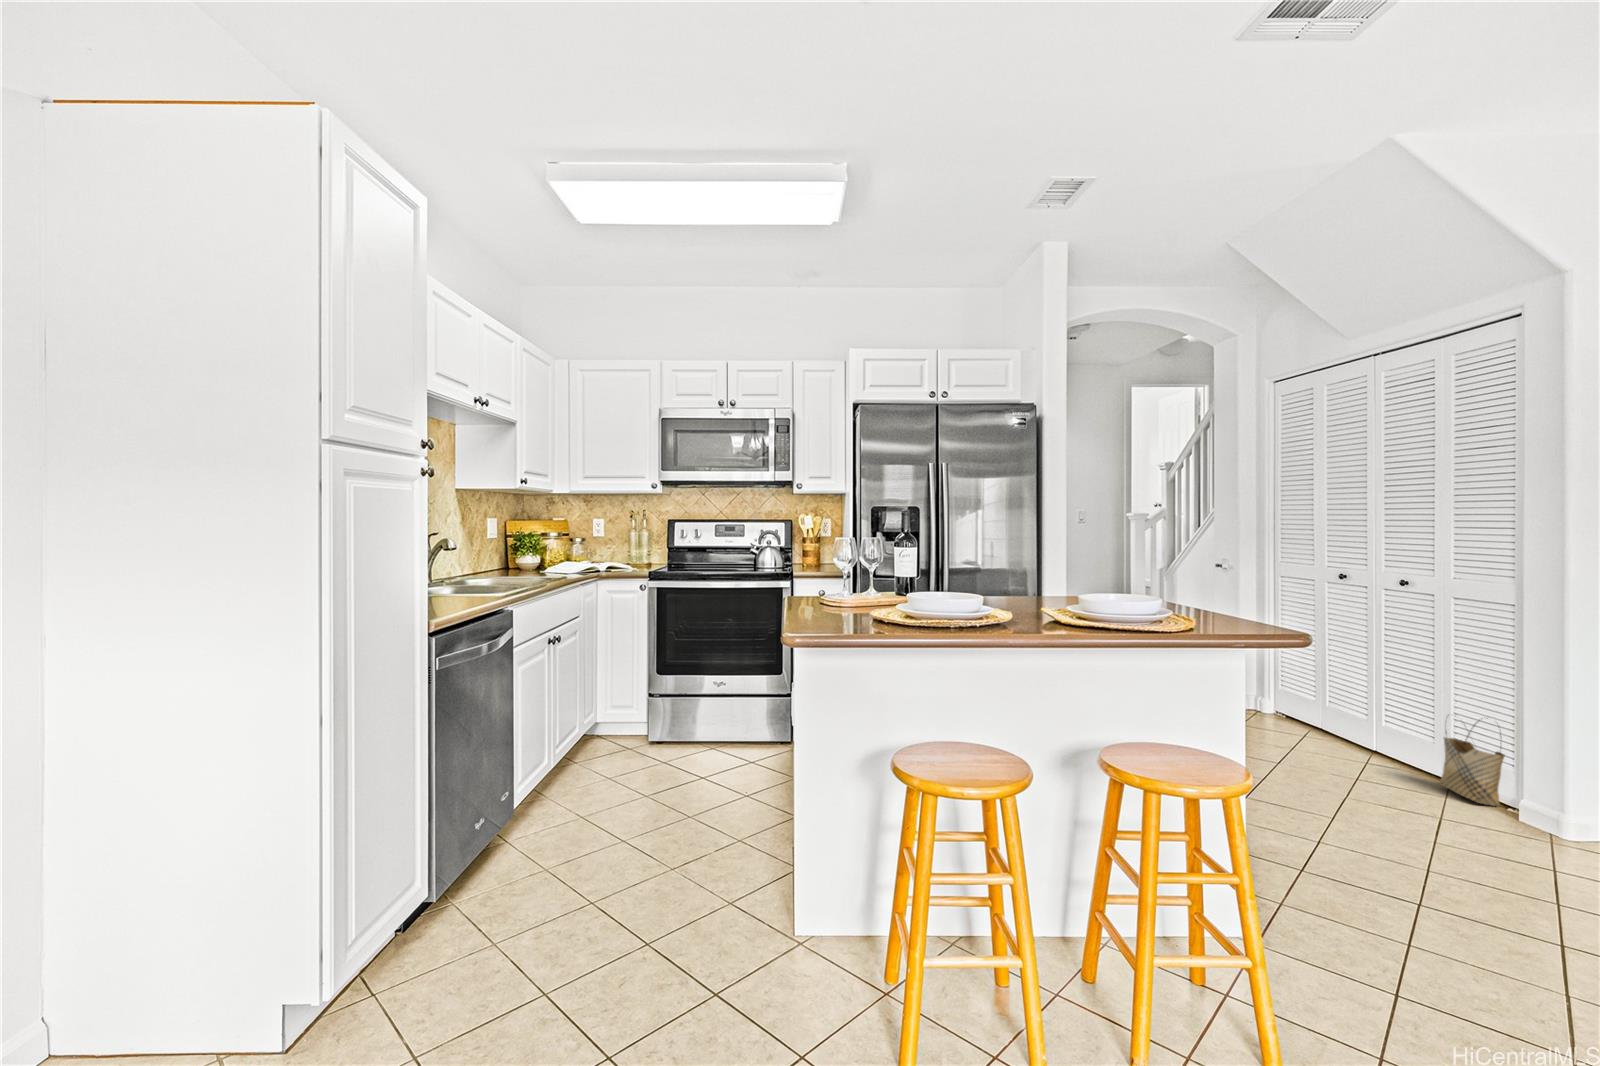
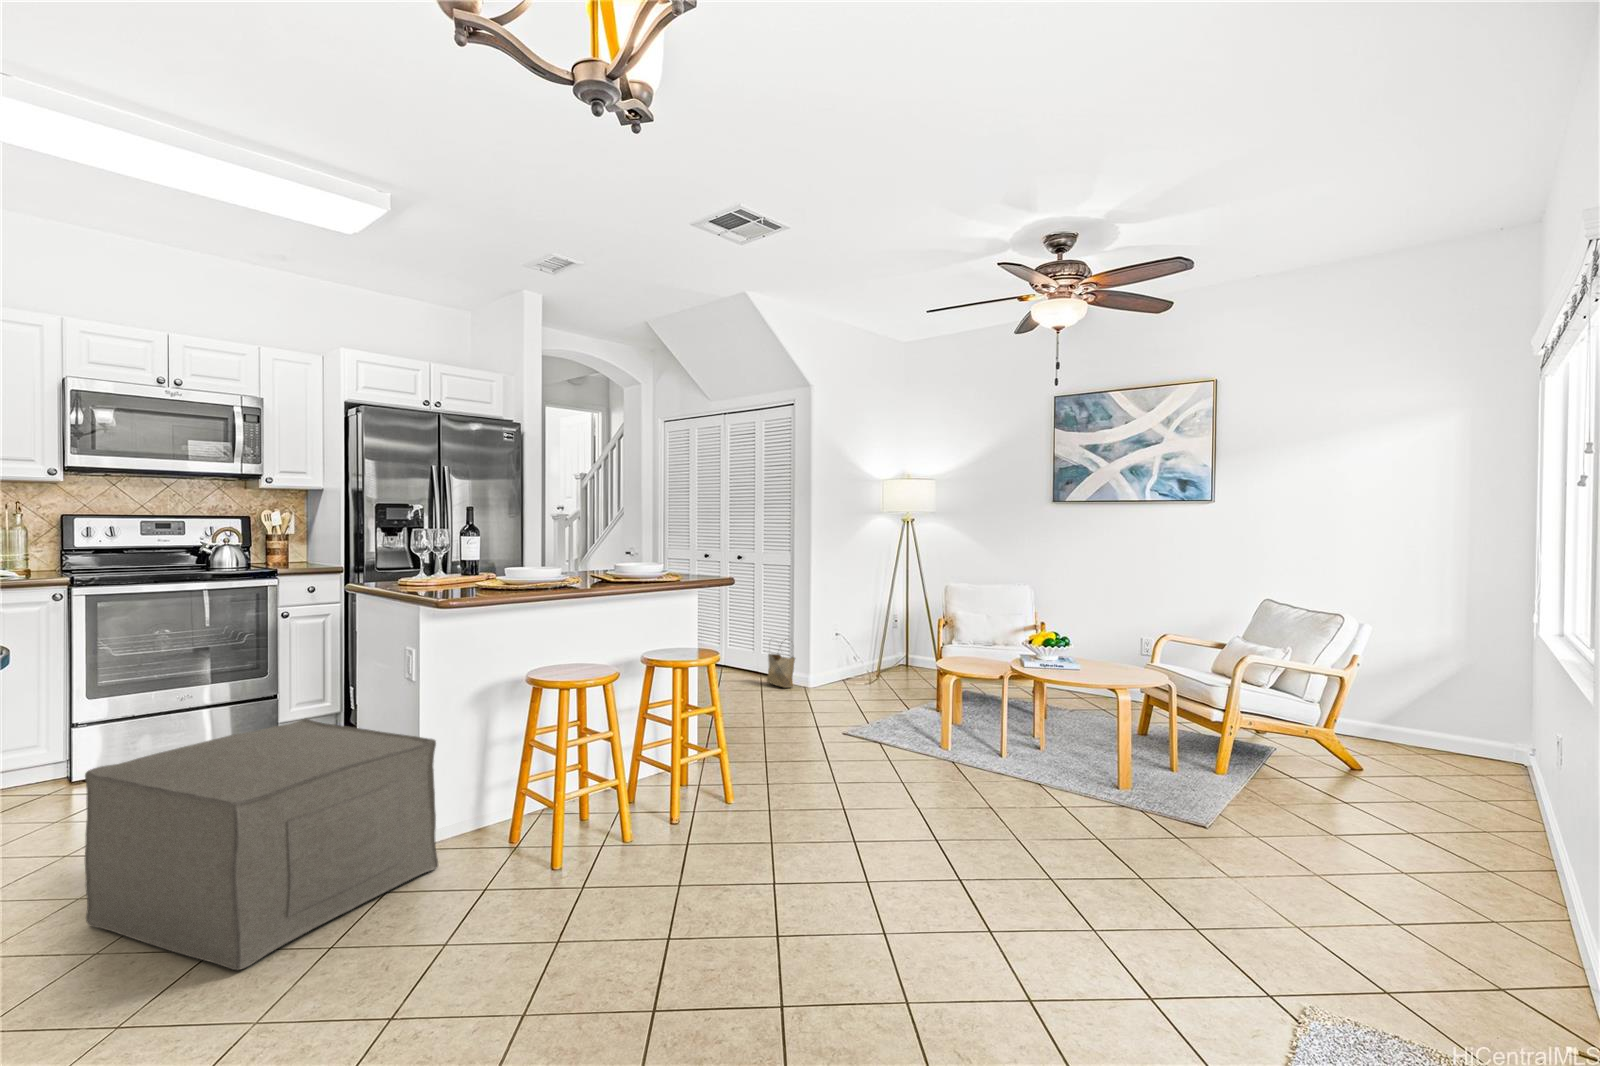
ottoman: none [517,734,791,1027] -> present [85,719,438,970]

